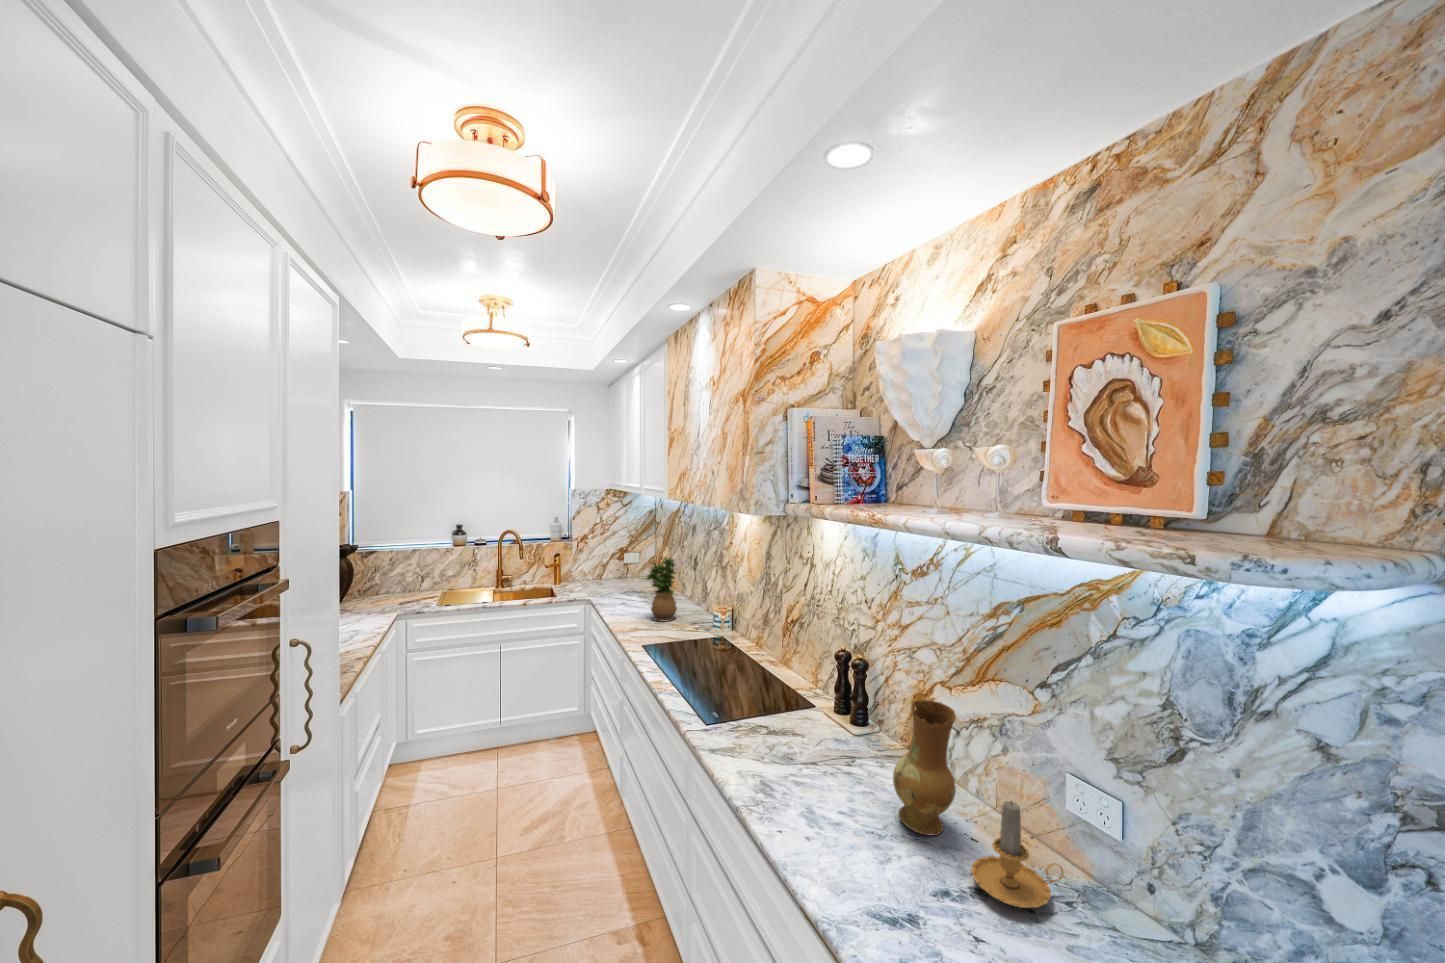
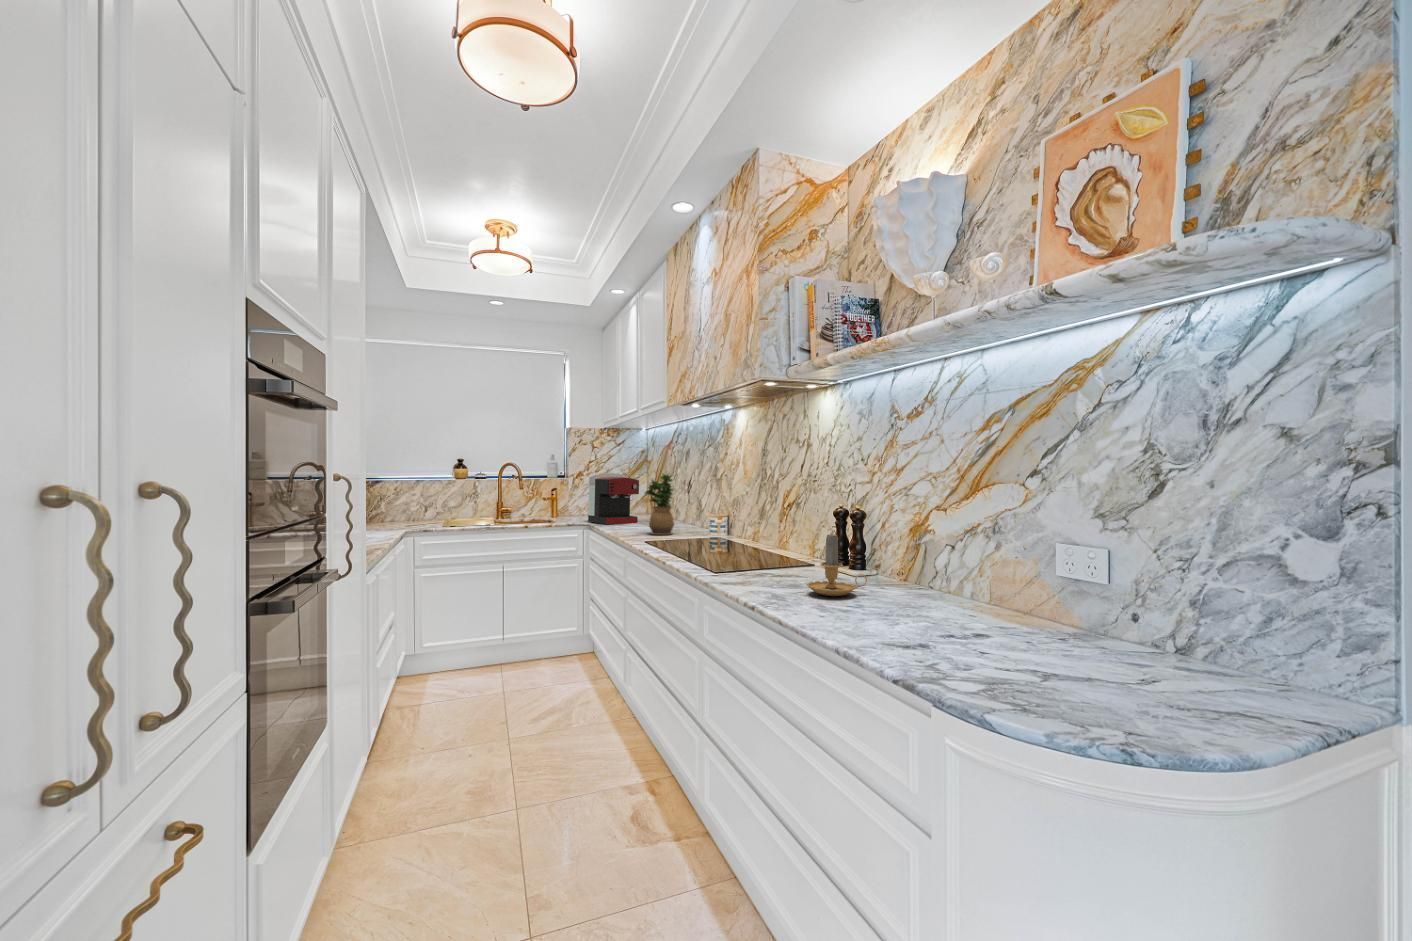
coffee maker: none [593,540,643,596] -> present [588,473,639,524]
ceramic jug: present [893,700,956,836] -> none [894,500,953,619]
candle: present [971,801,1063,908] -> present [807,534,867,596]

